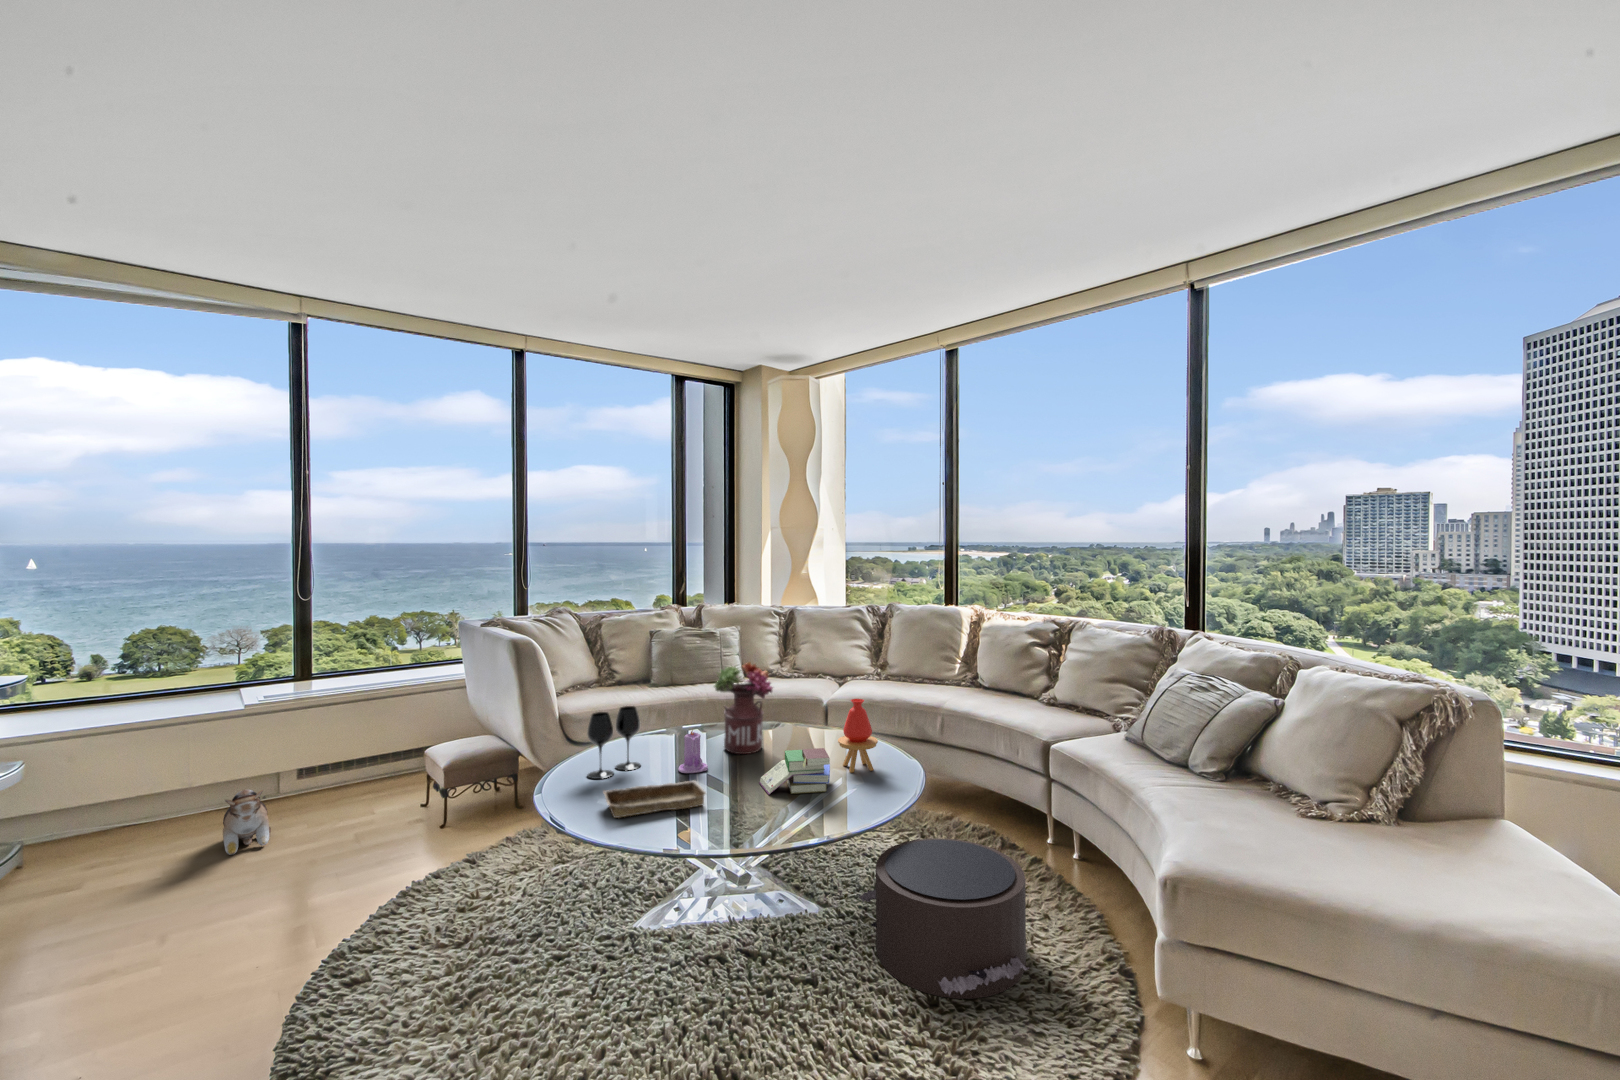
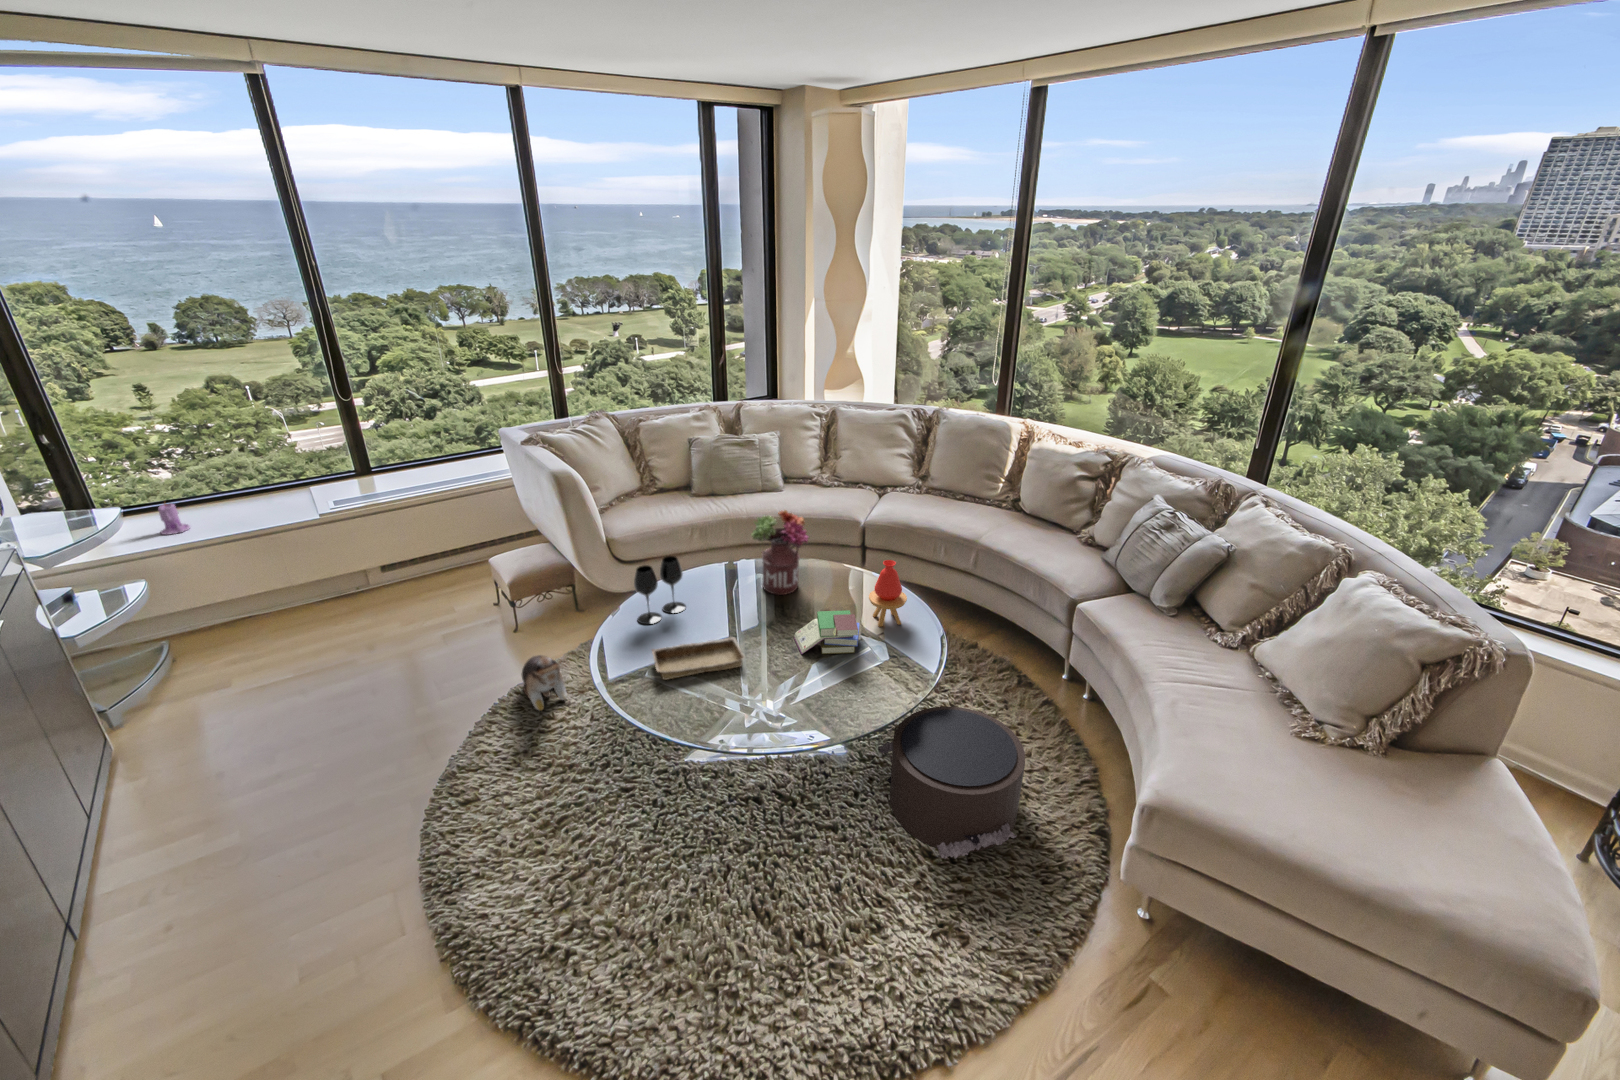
candle: present [678,730,708,773] -> present [158,503,190,535]
plush toy: present [223,789,271,855] -> present [522,655,567,711]

